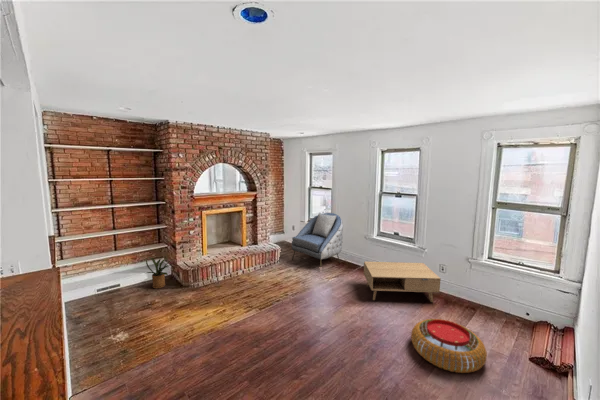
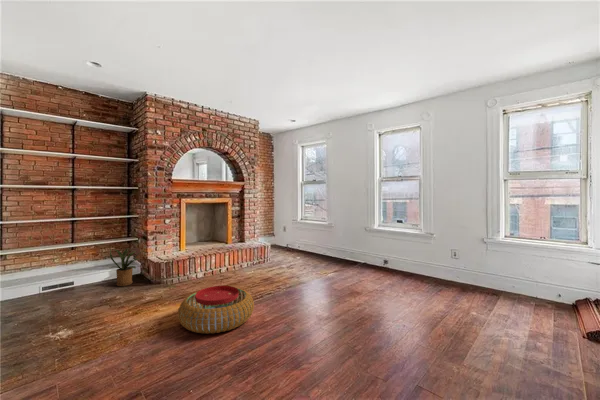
armchair: present [292,213,343,267] -> none [283,207,340,268]
coffee table: present [364,262,441,302] -> none [366,250,456,291]
pouf: present [411,319,487,373] -> present [178,286,254,334]

